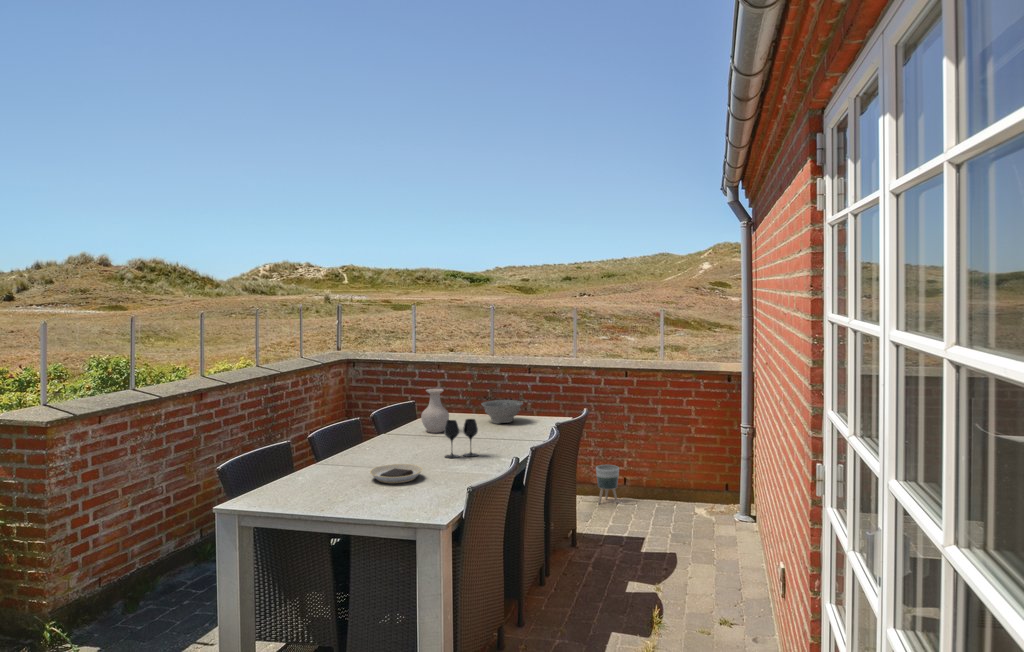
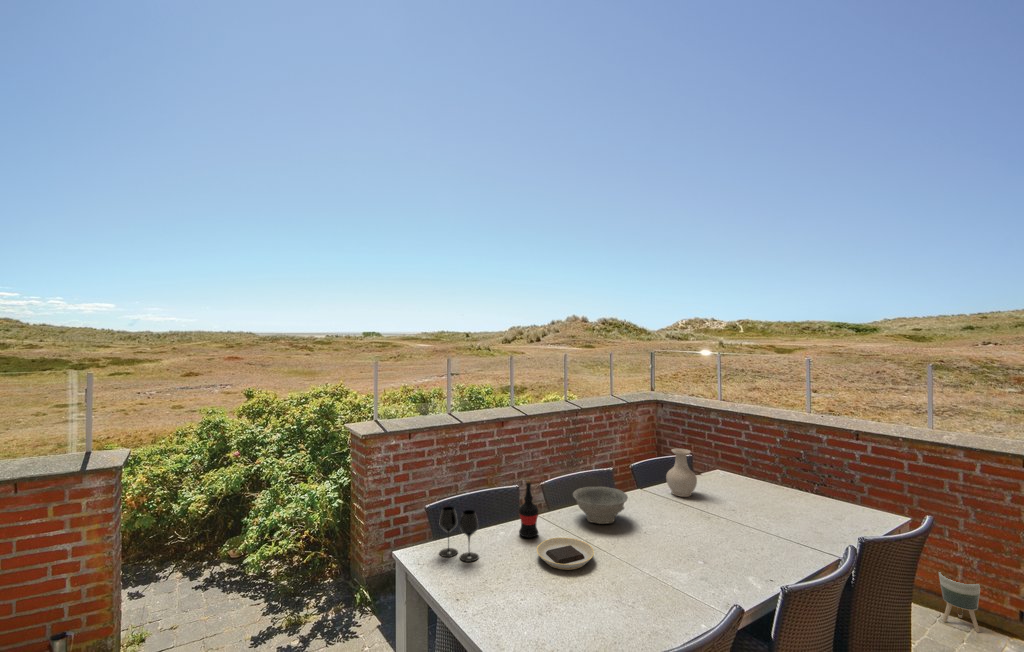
bowl: present [481,400,523,424] -> present [573,487,628,524]
wine glass: present [444,419,478,458] -> present [439,506,479,562]
wine bottle: none [334,420,354,475] -> present [519,480,538,538]

